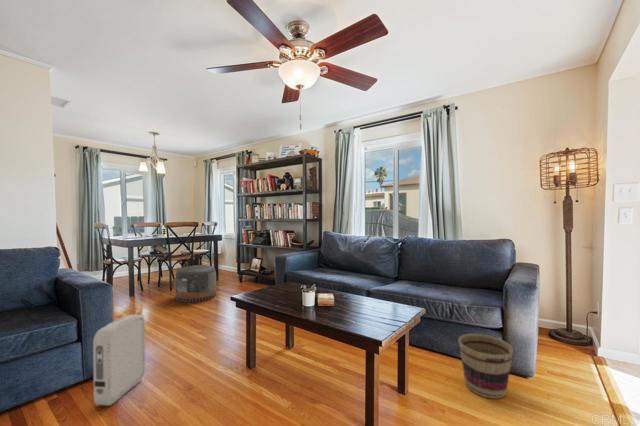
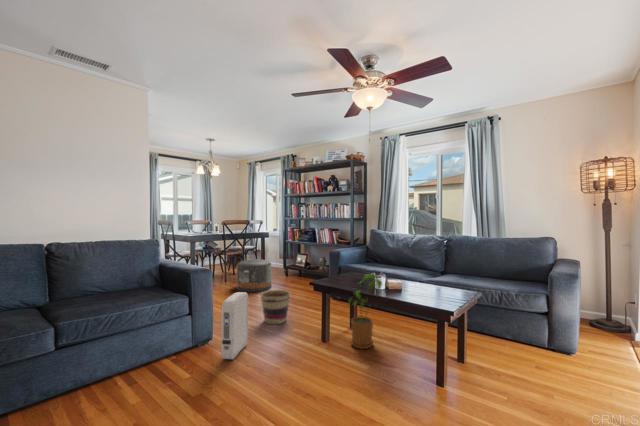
house plant: none [266,288,318,380] -> present [348,274,382,349]
basket: present [459,334,513,399] -> present [261,290,290,324]

